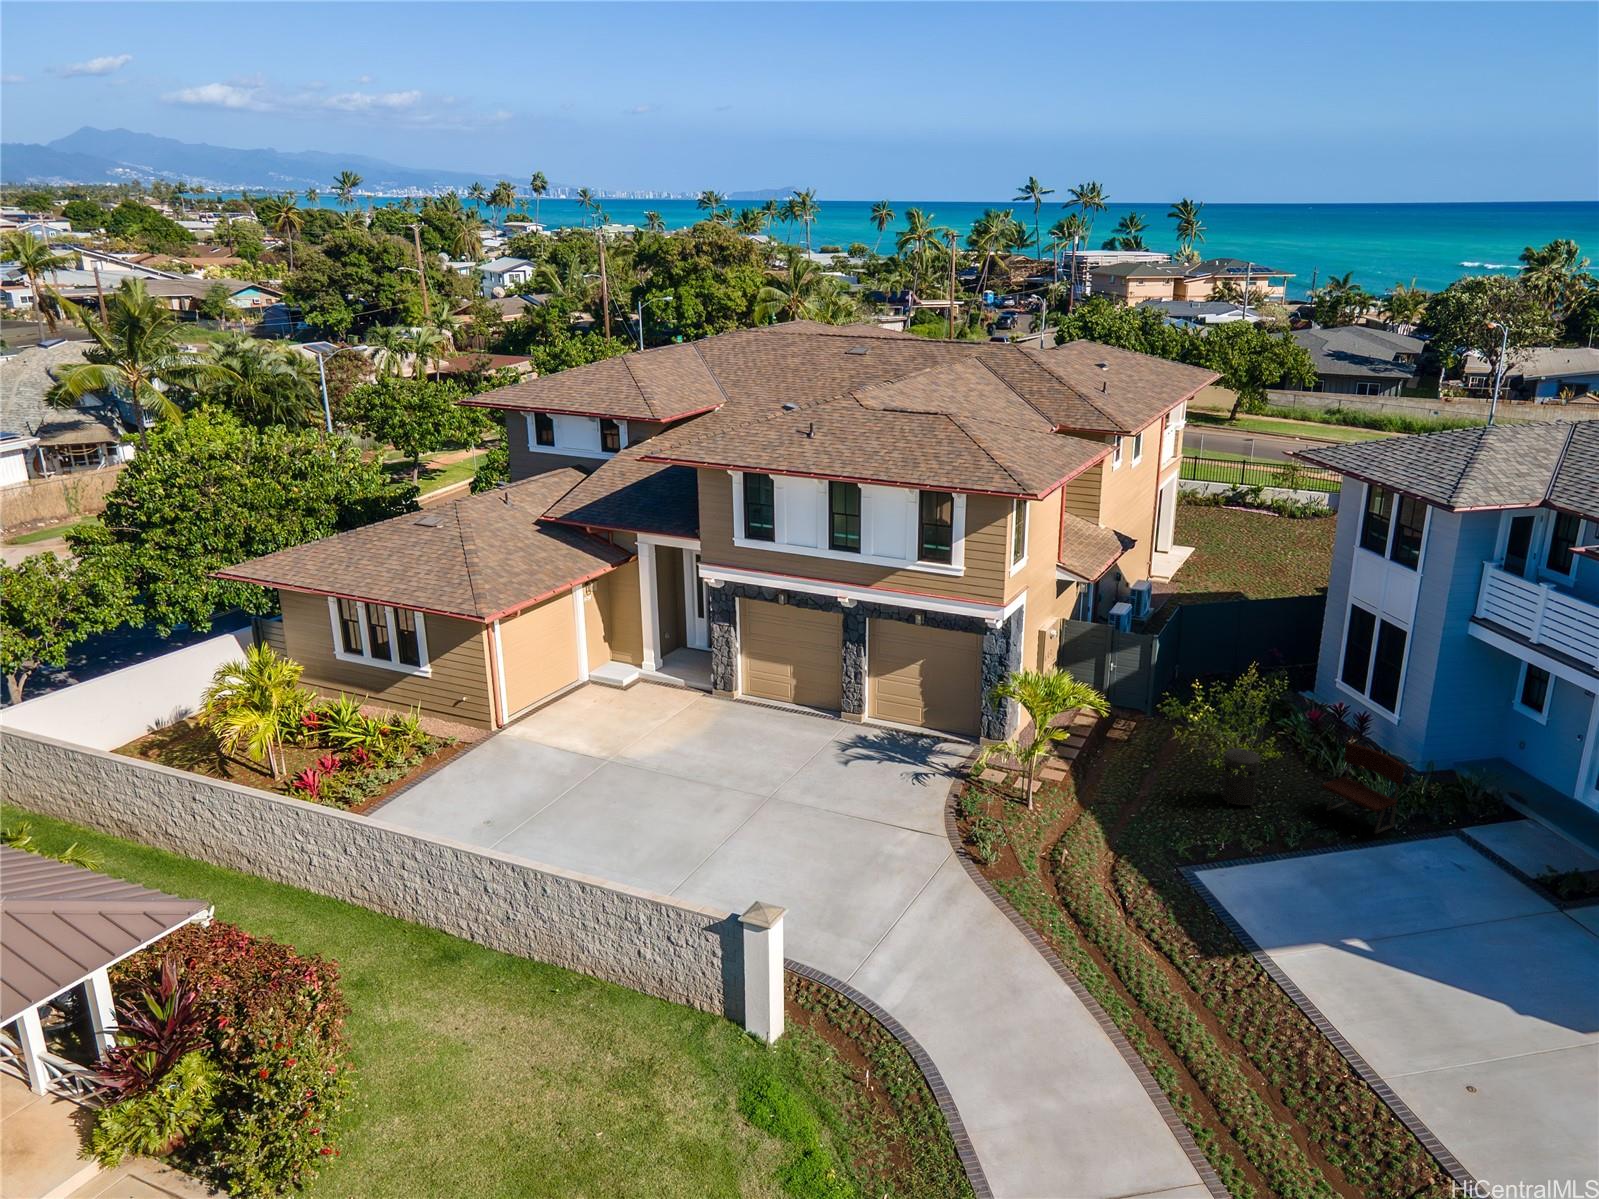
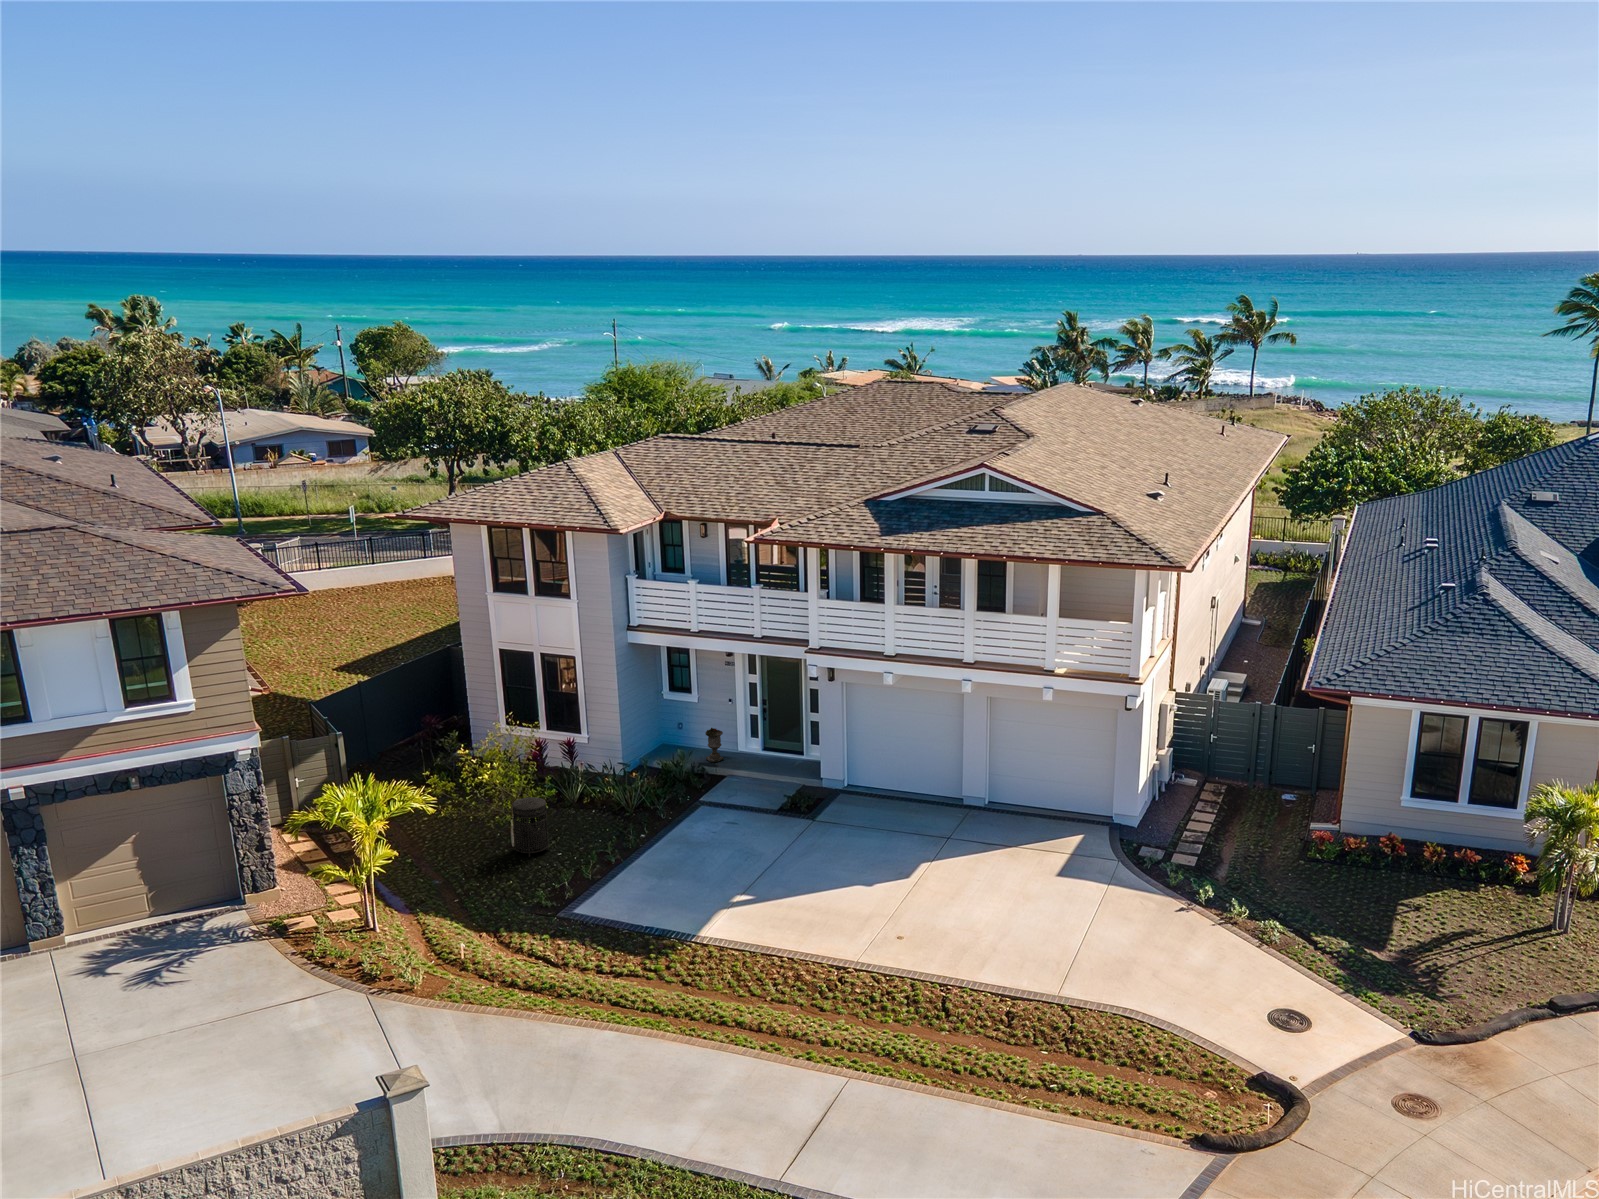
bench: present [1322,743,1405,834] -> none [596,758,657,829]
planter: none [1537,758,1566,799] -> present [705,728,724,762]

